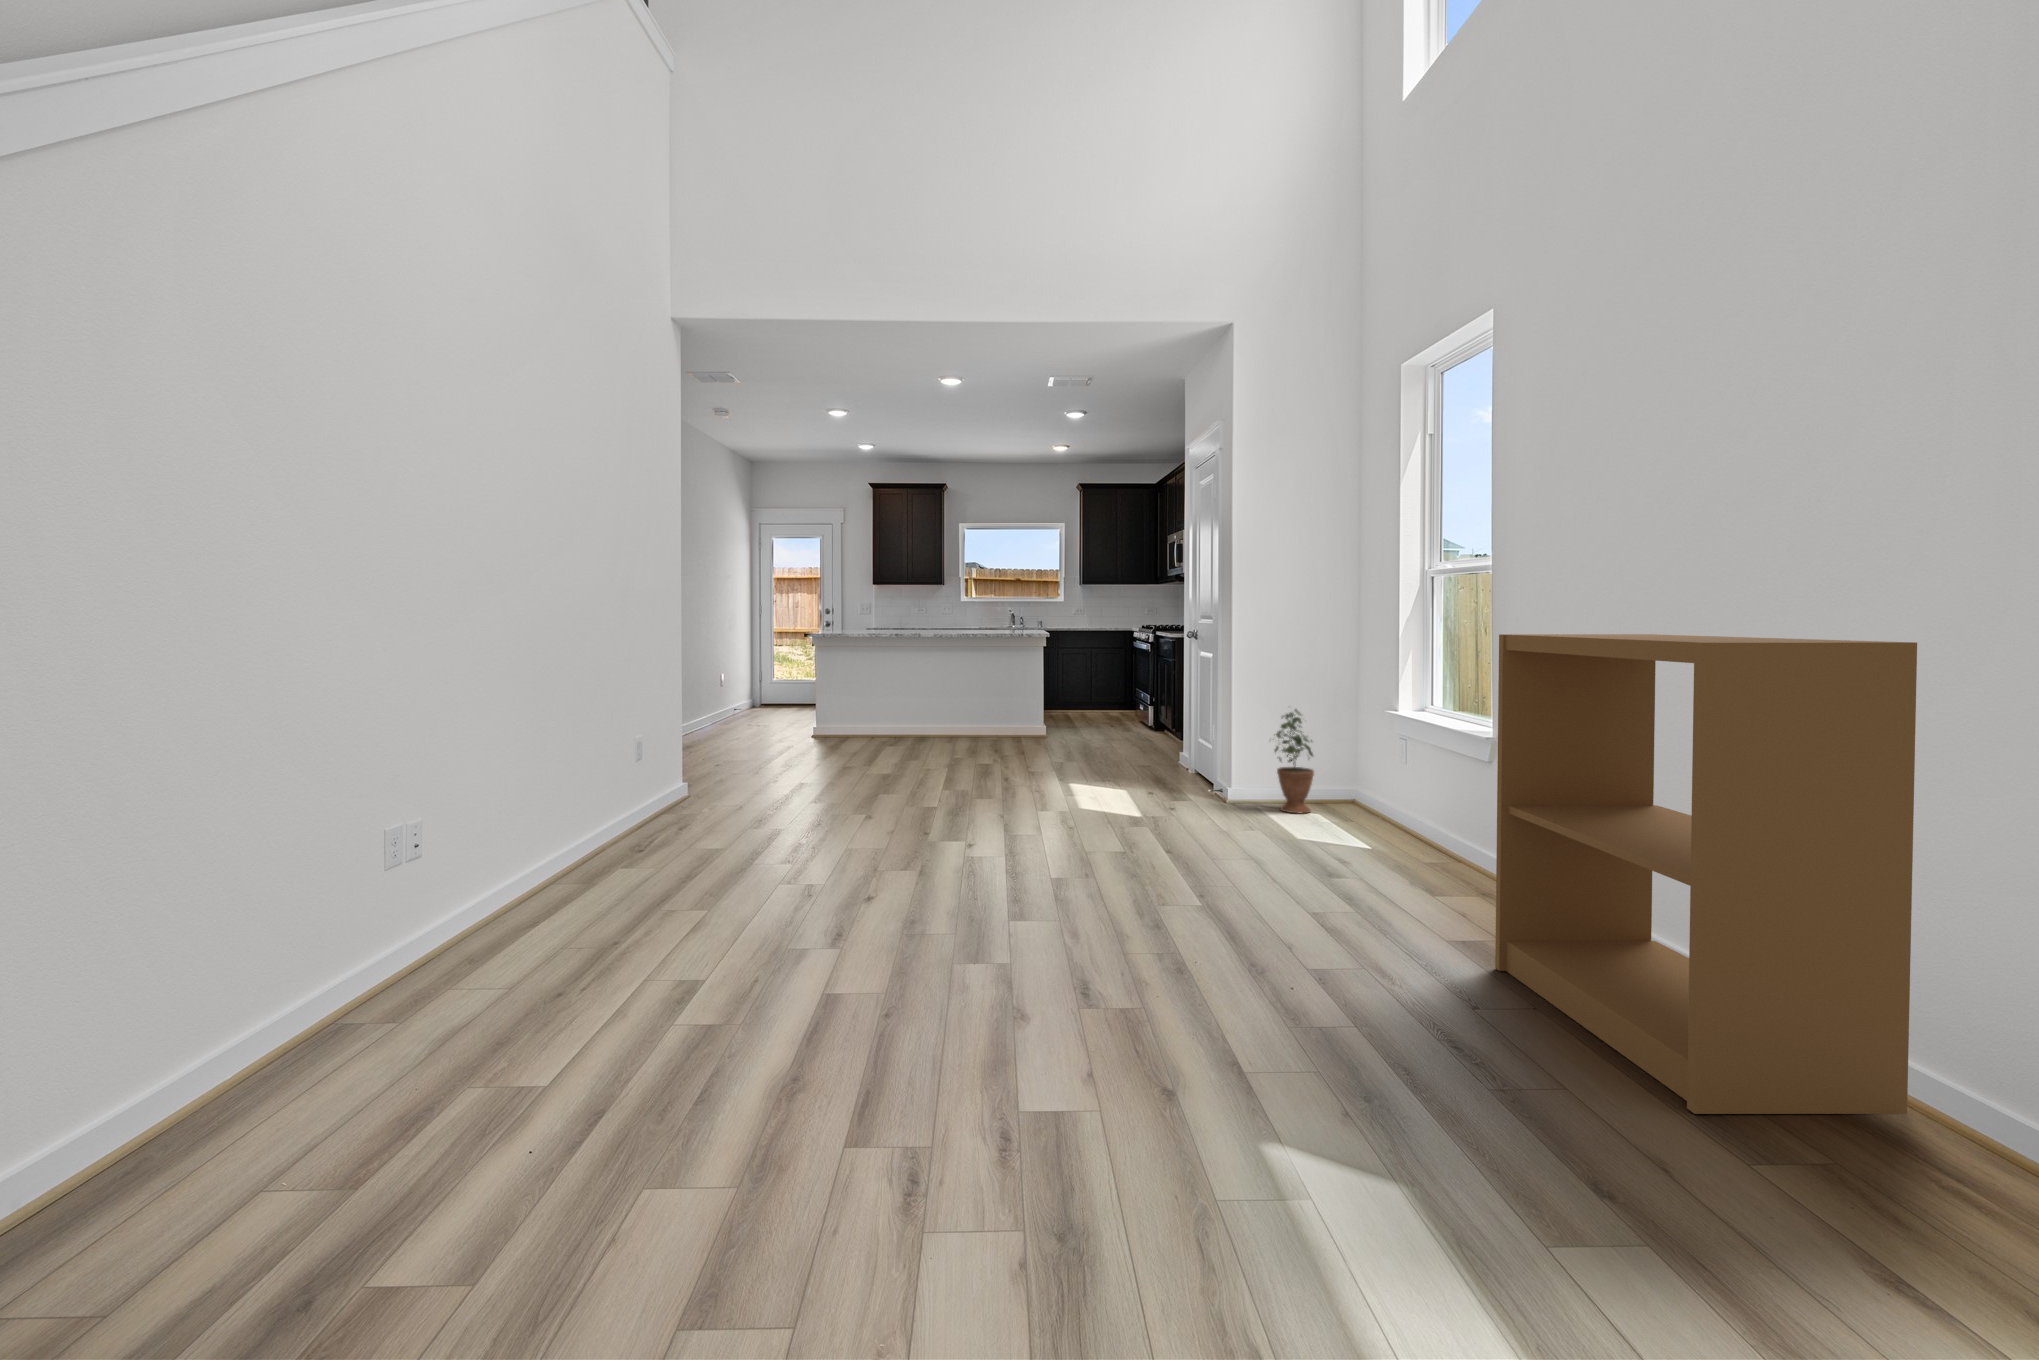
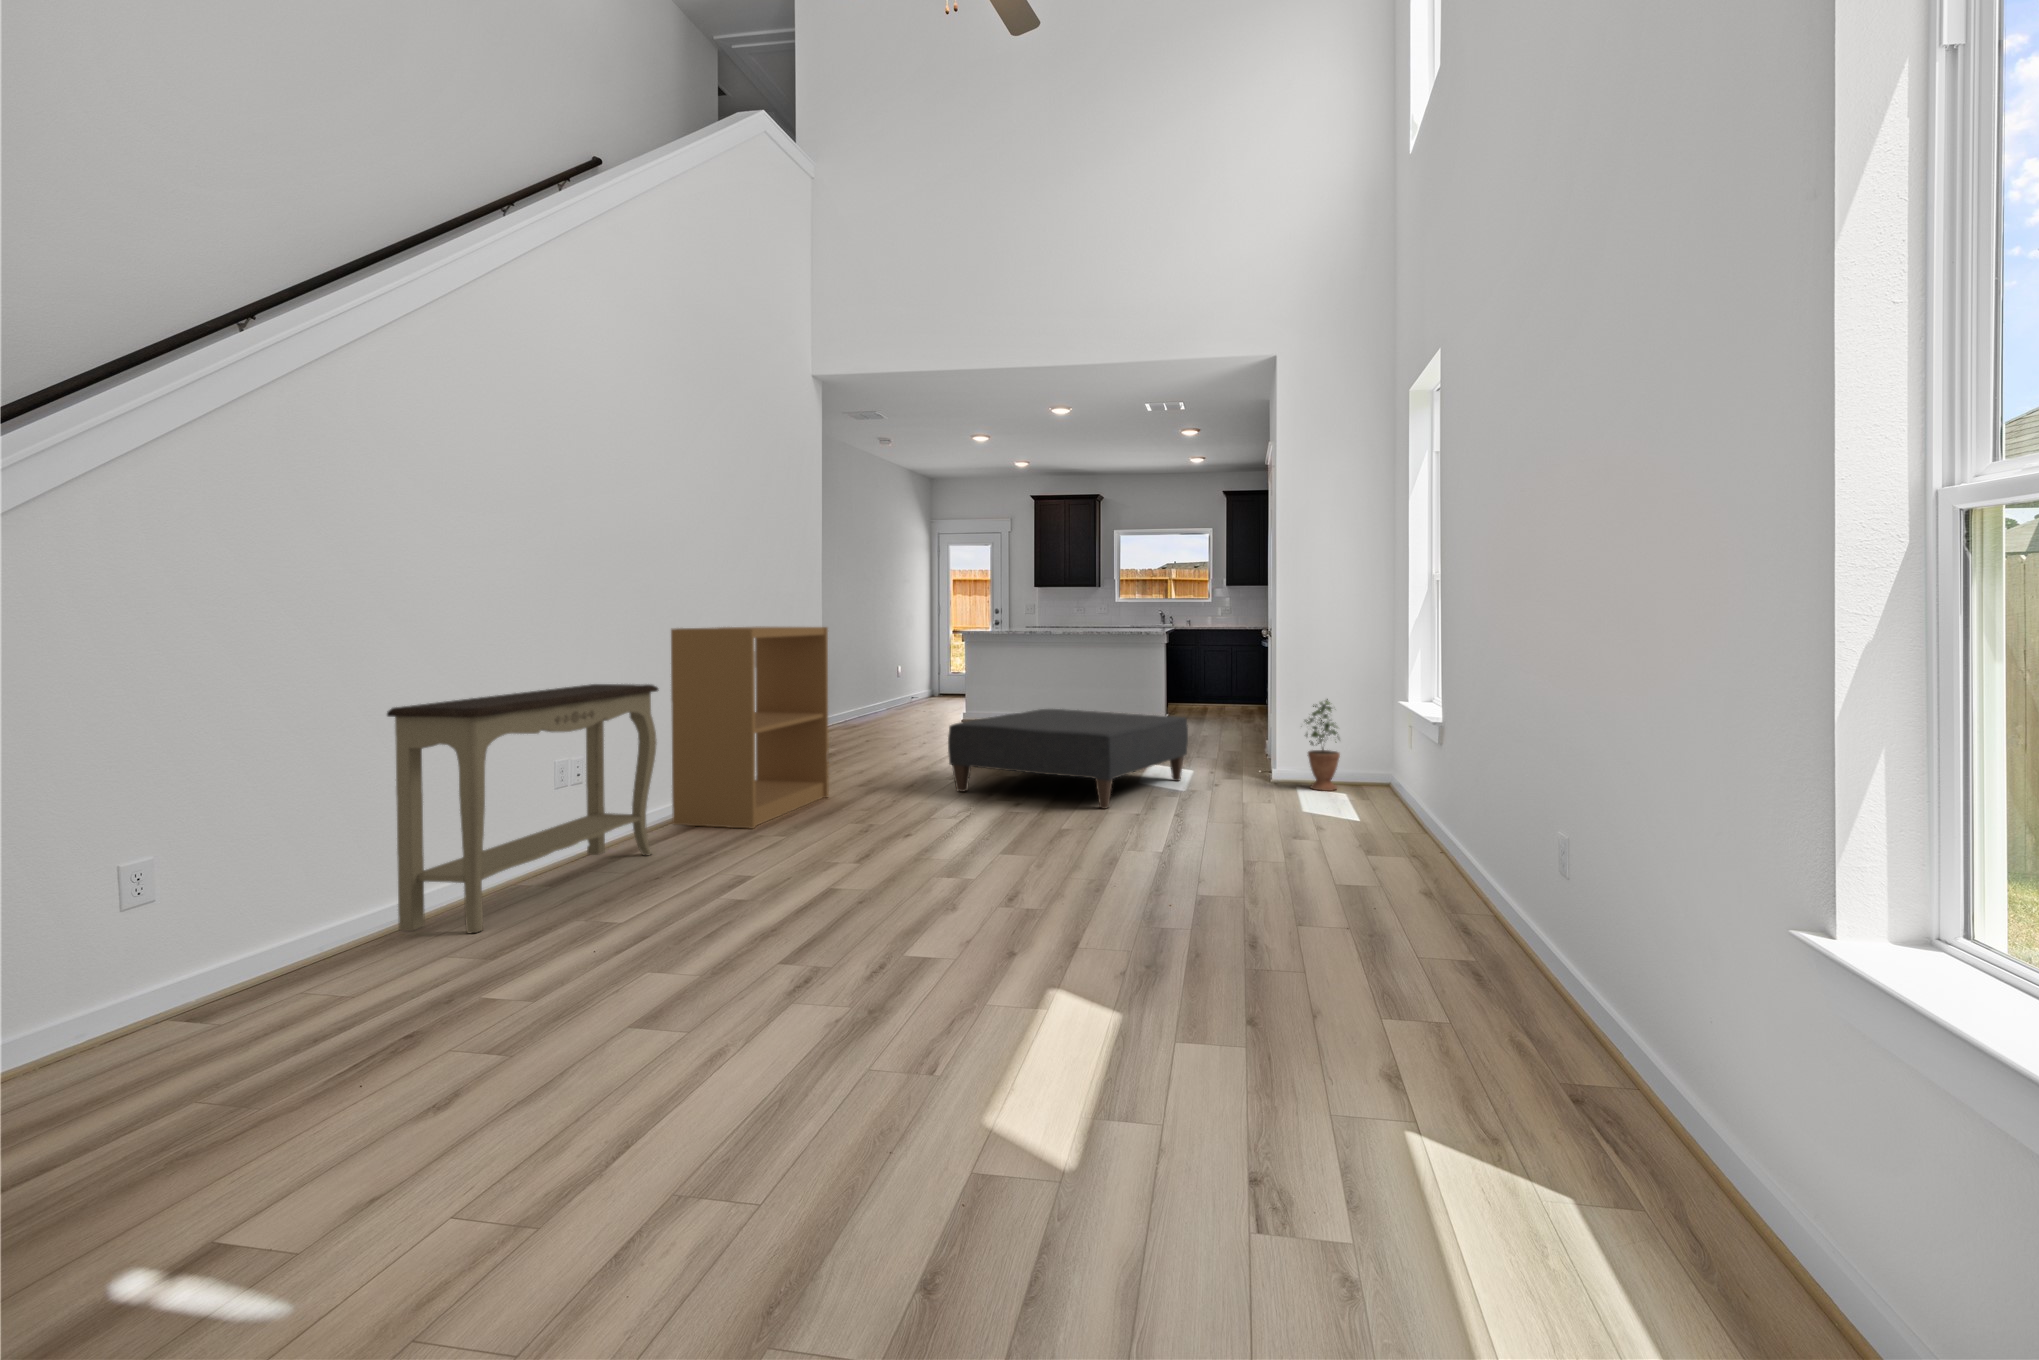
bookshelf: present [1495,634,1917,1114] -> present [671,627,829,829]
console table: none [119,713,530,1141] -> present [387,684,658,933]
ottoman: none [867,726,1137,849] -> present [948,709,1188,809]

